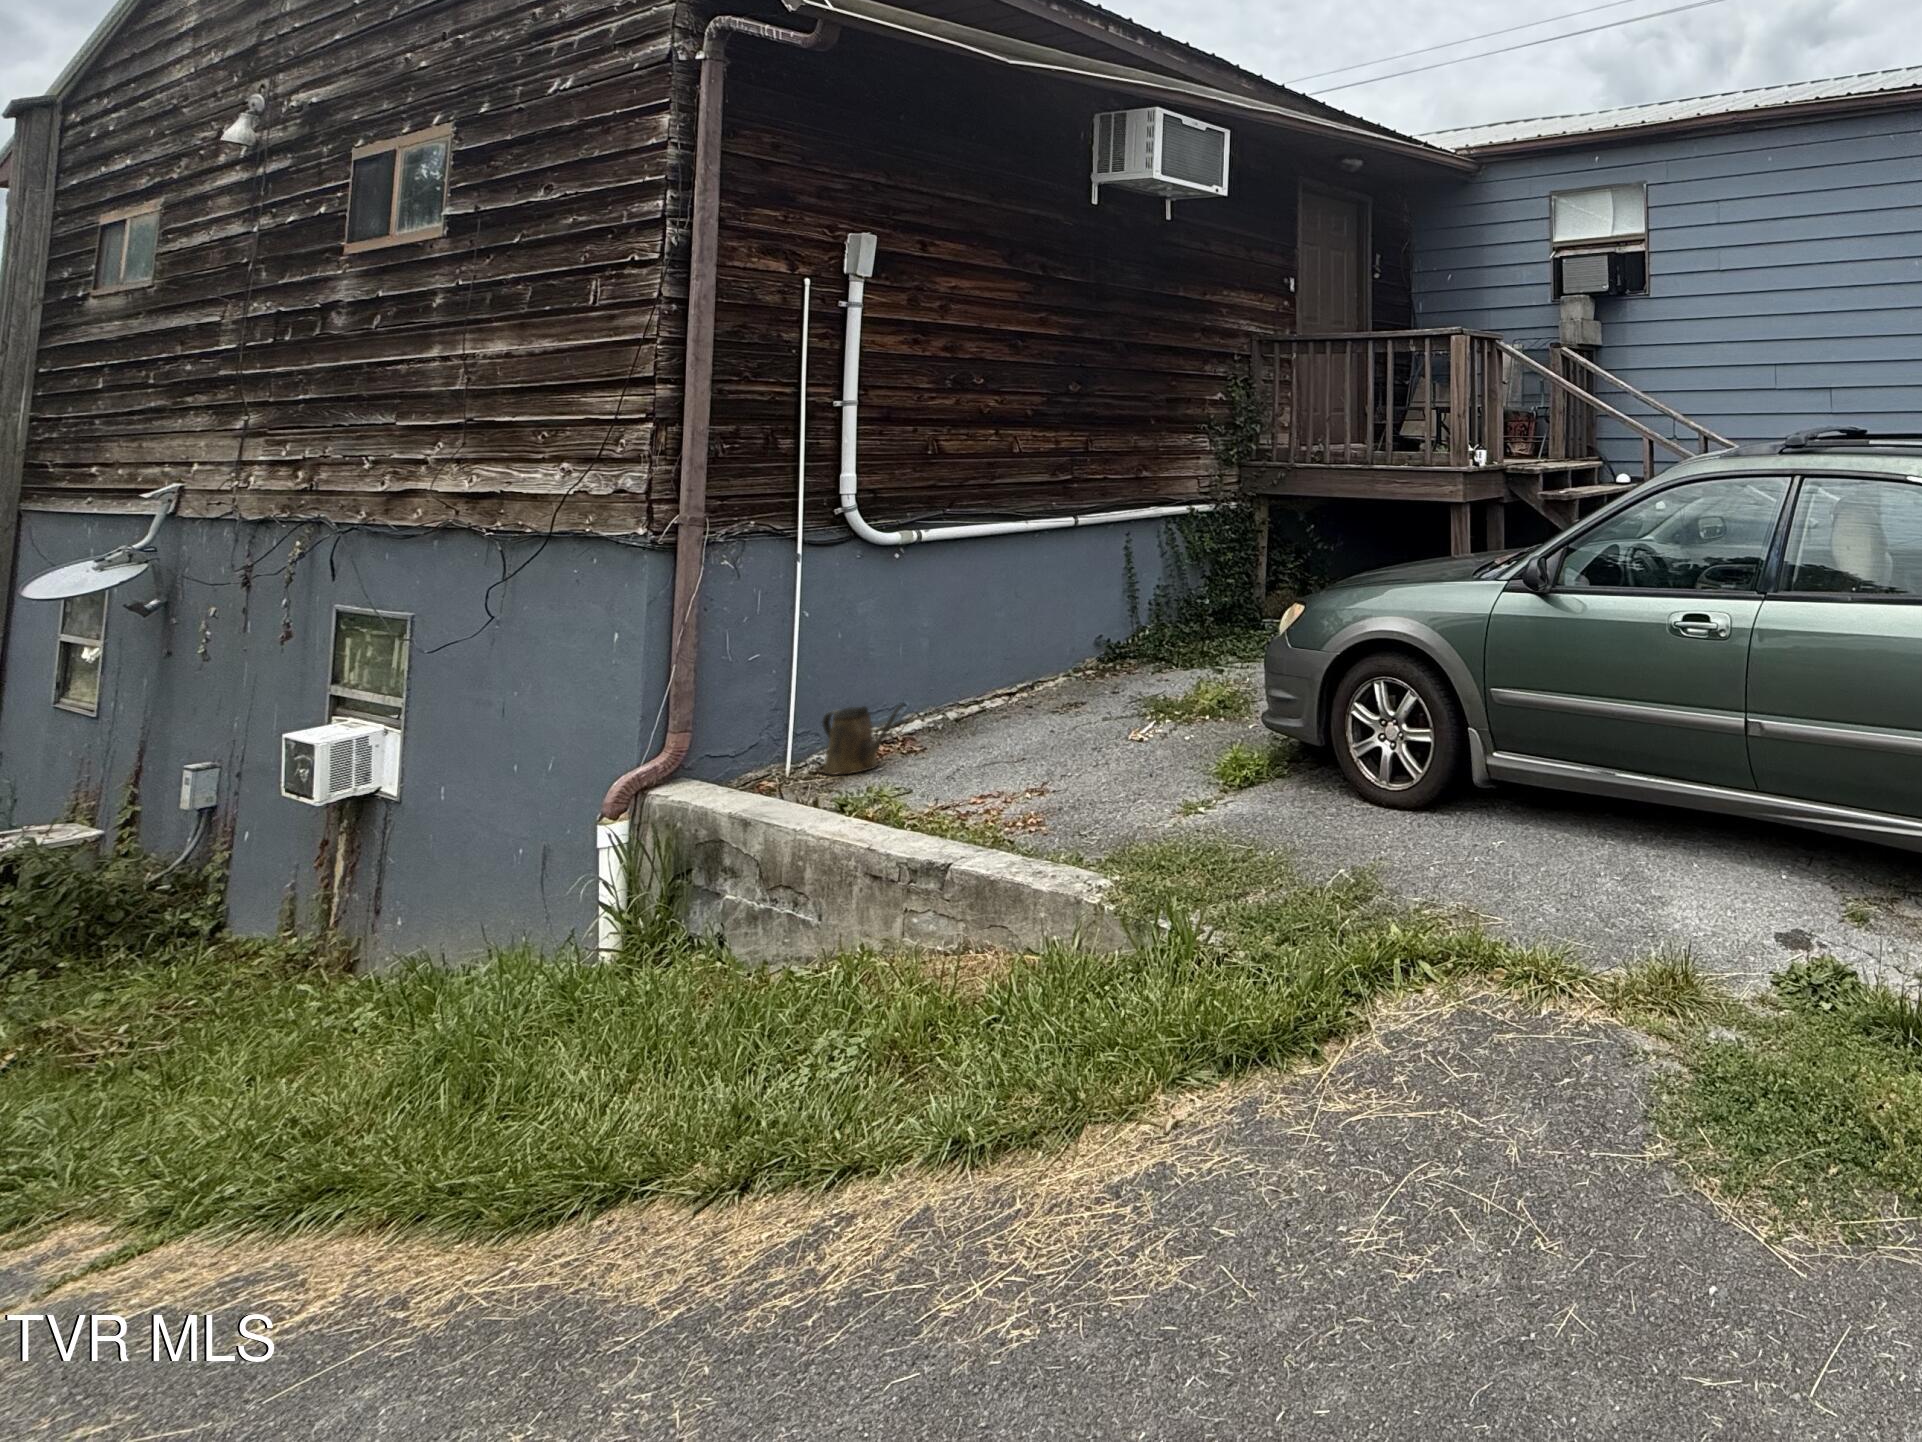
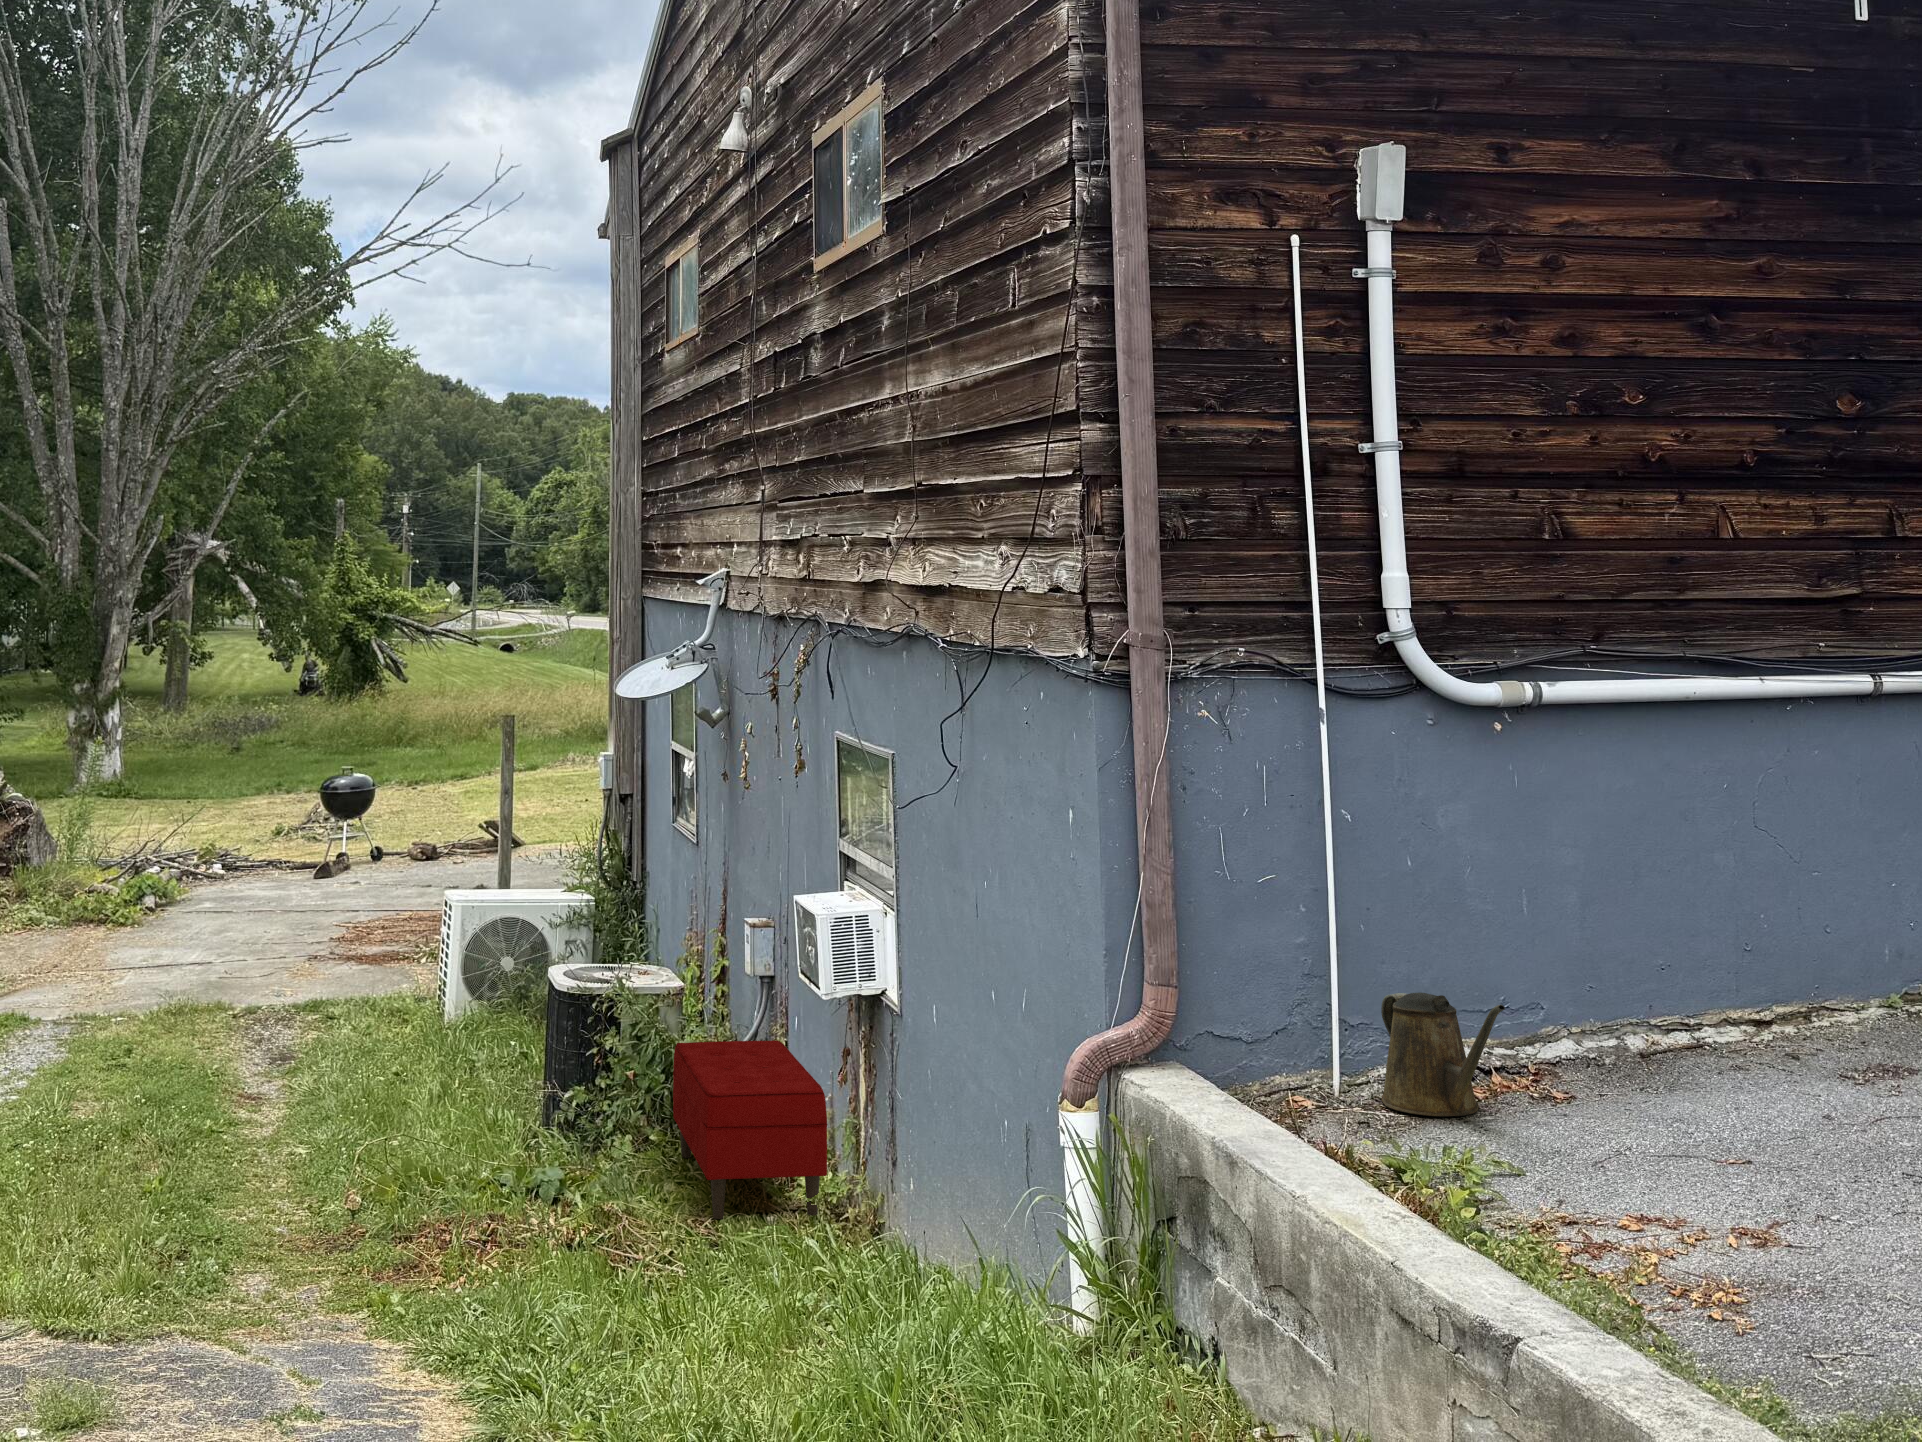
bench: none [88,859,294,1014] -> present [673,1040,828,1219]

